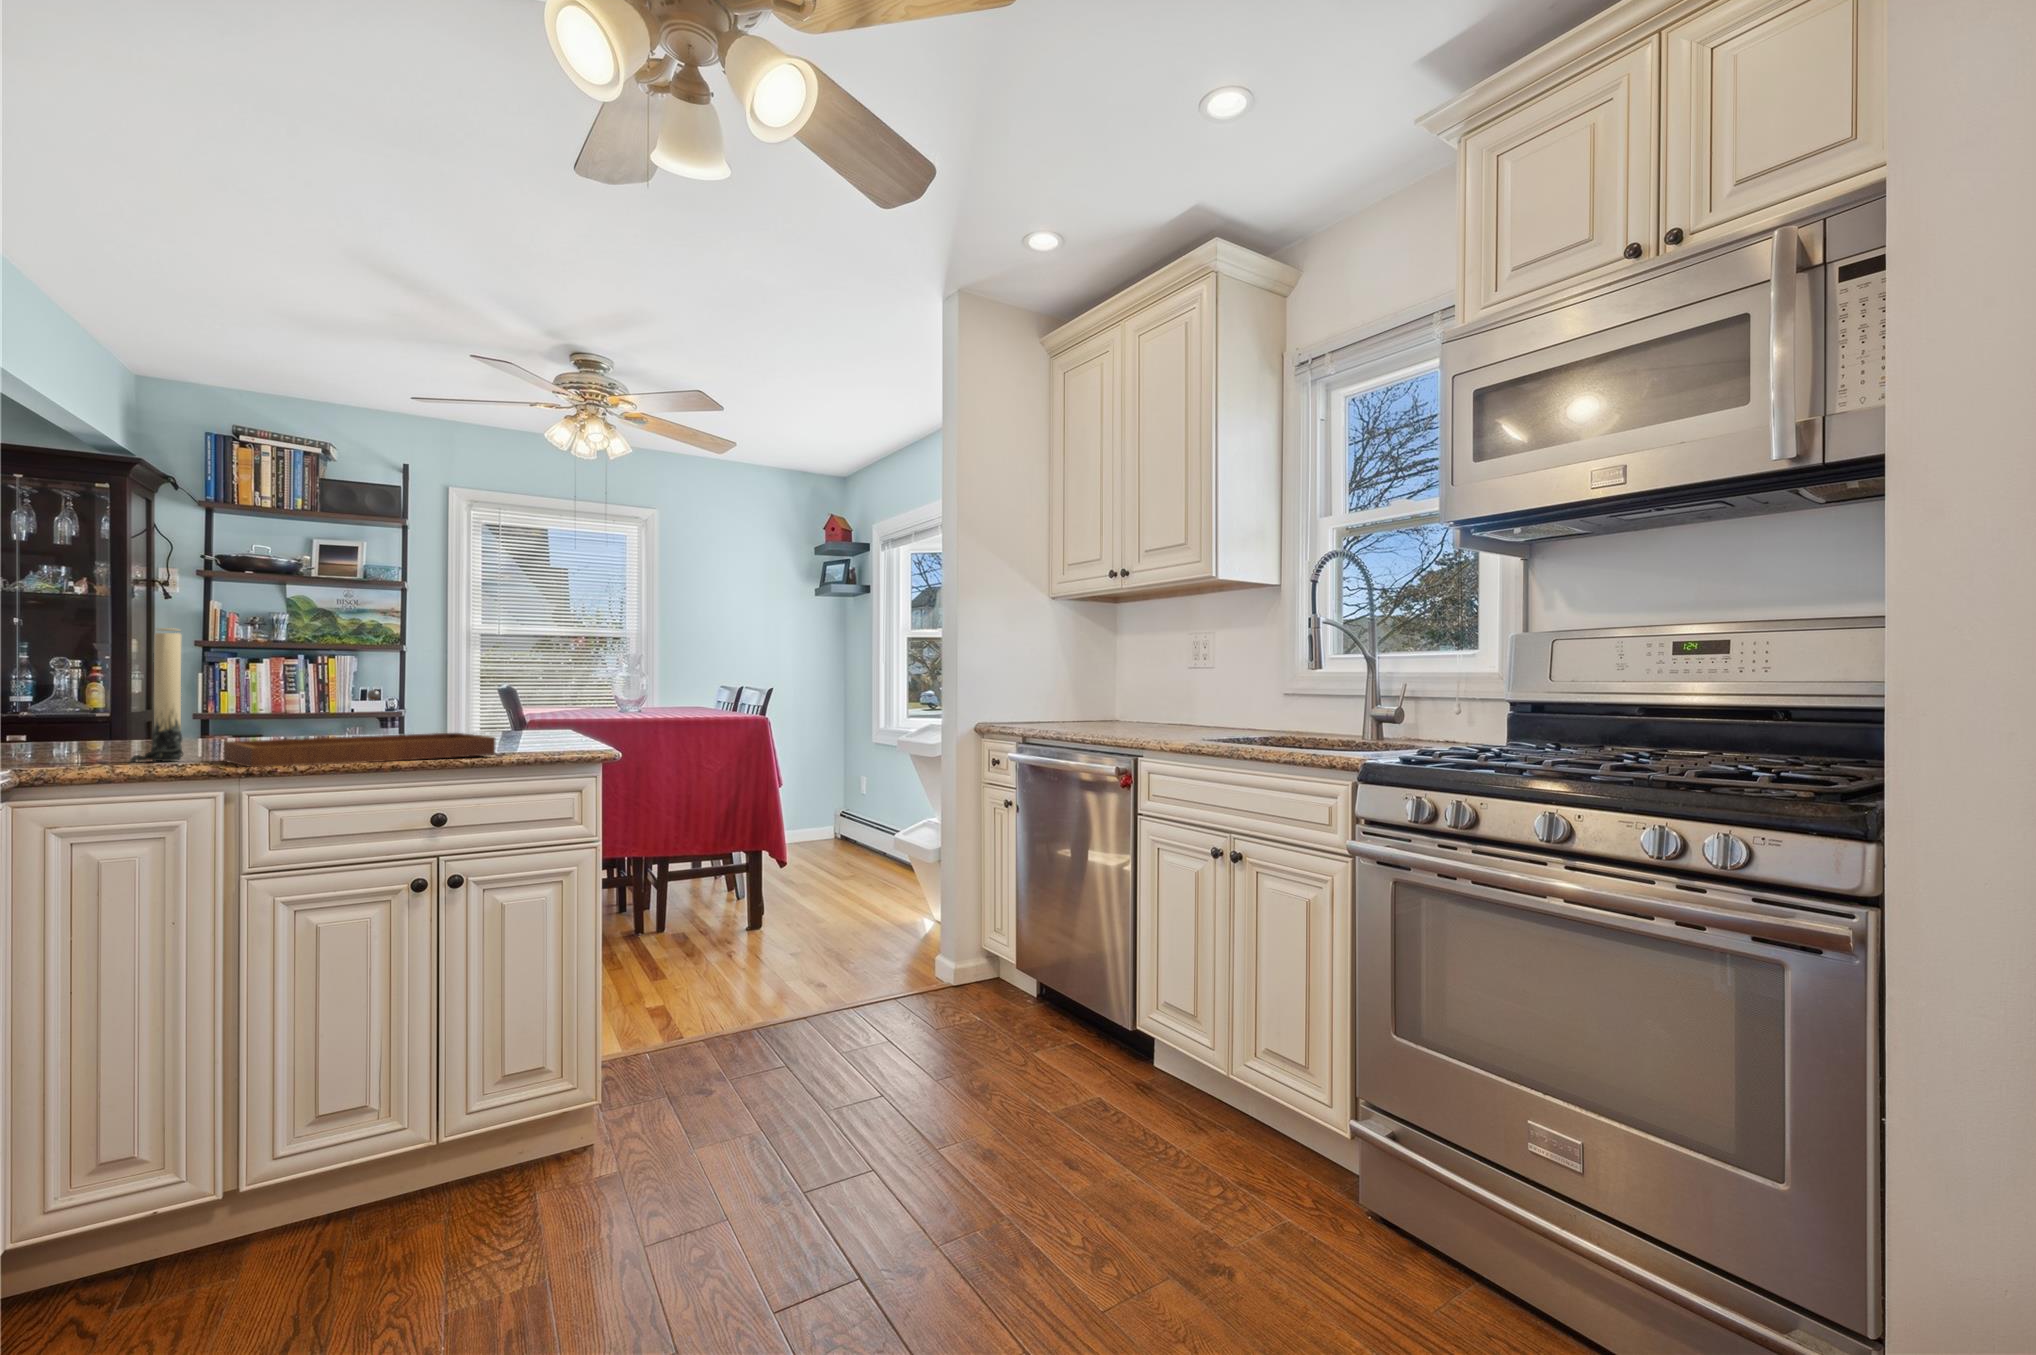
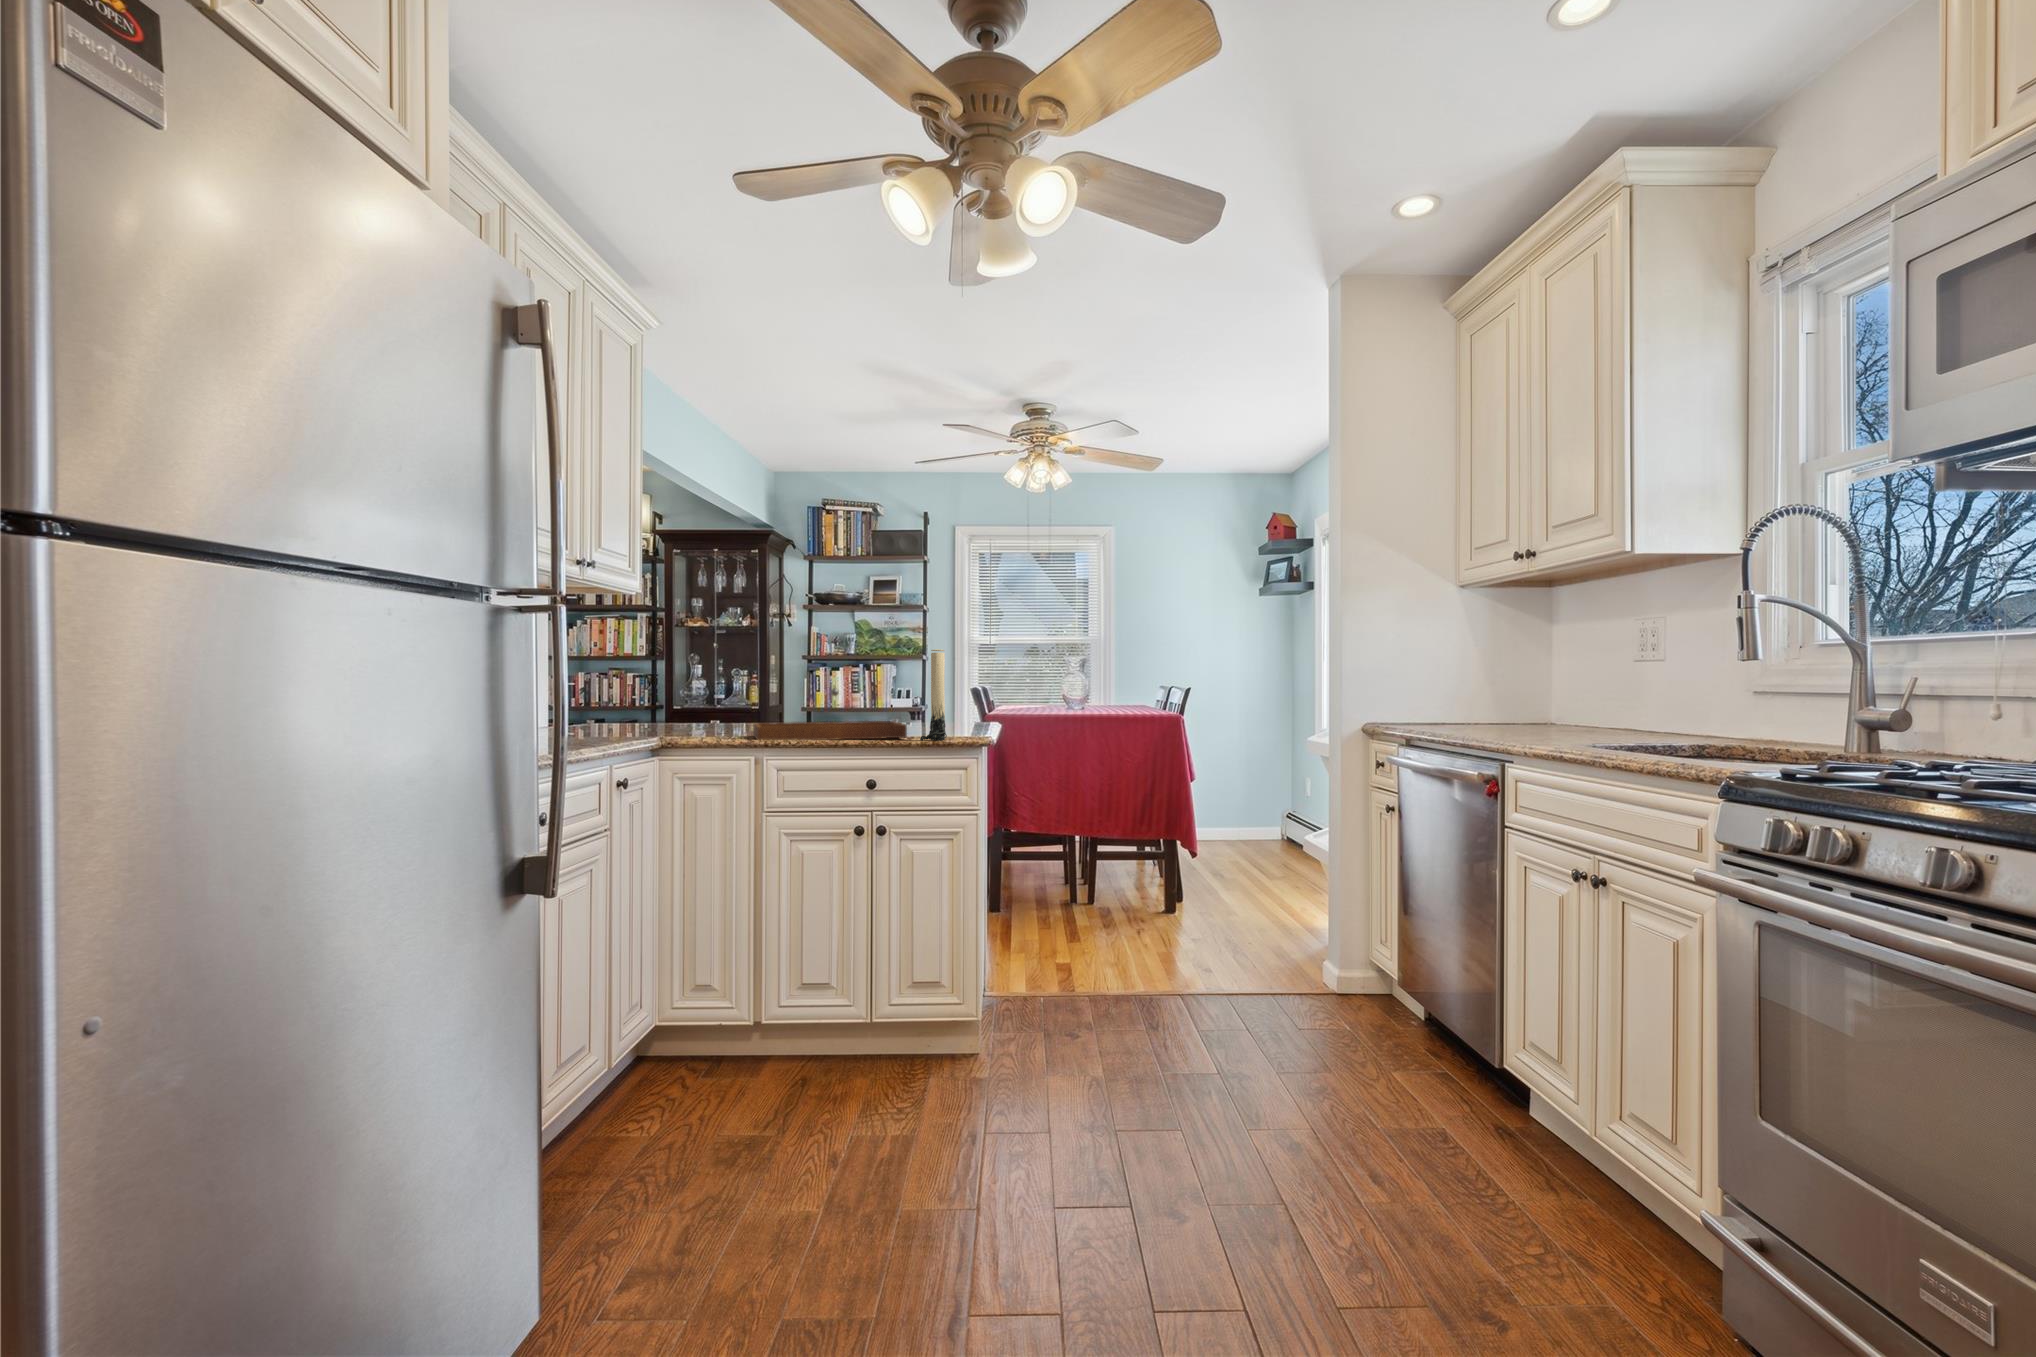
candle: present [130,628,183,762] -> present [920,649,947,740]

